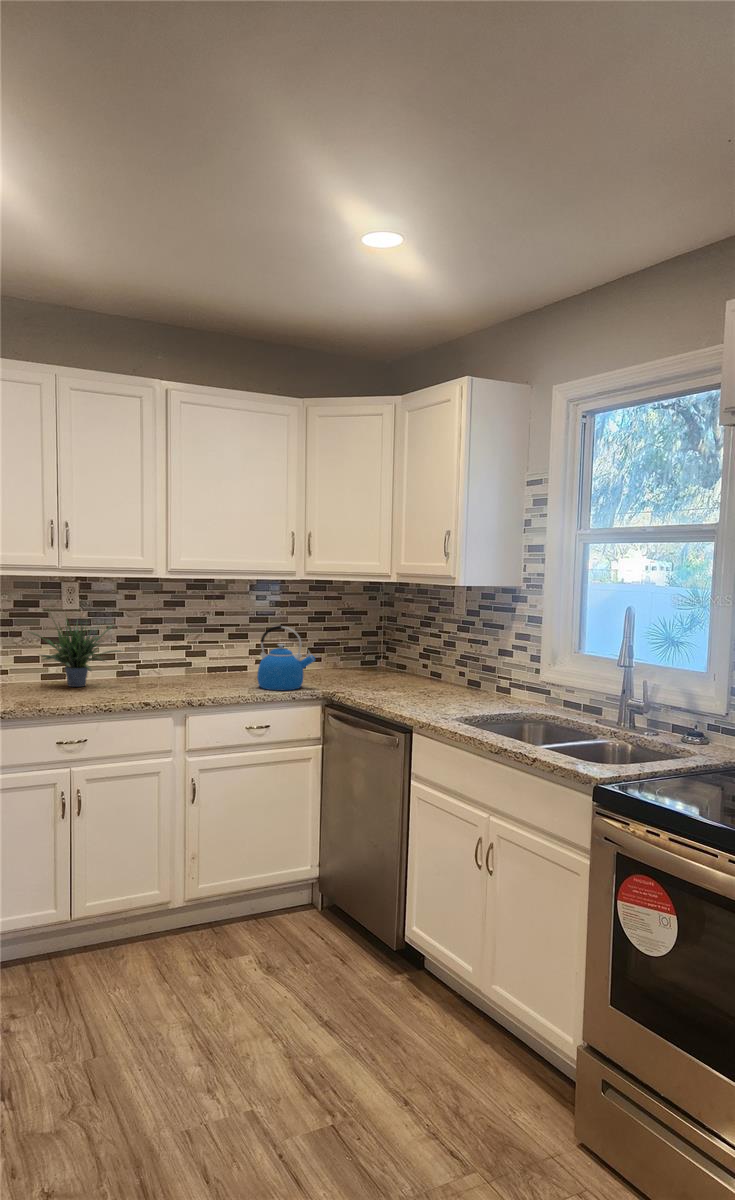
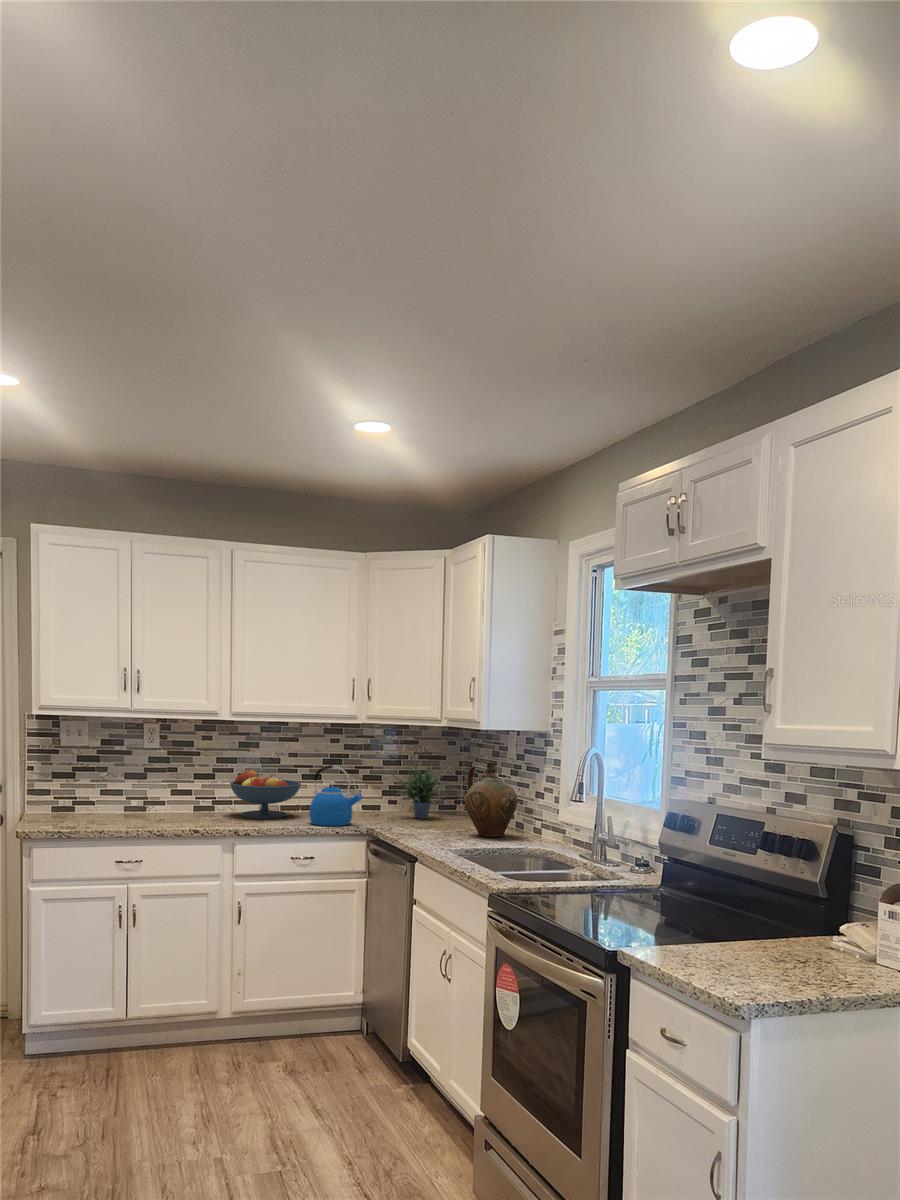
potted plant: present [28,616,123,687] -> present [387,764,459,819]
ceramic jug: none [432,620,487,697] -> present [465,762,518,837]
fruit bowl: none [160,631,238,683] -> present [230,770,301,819]

